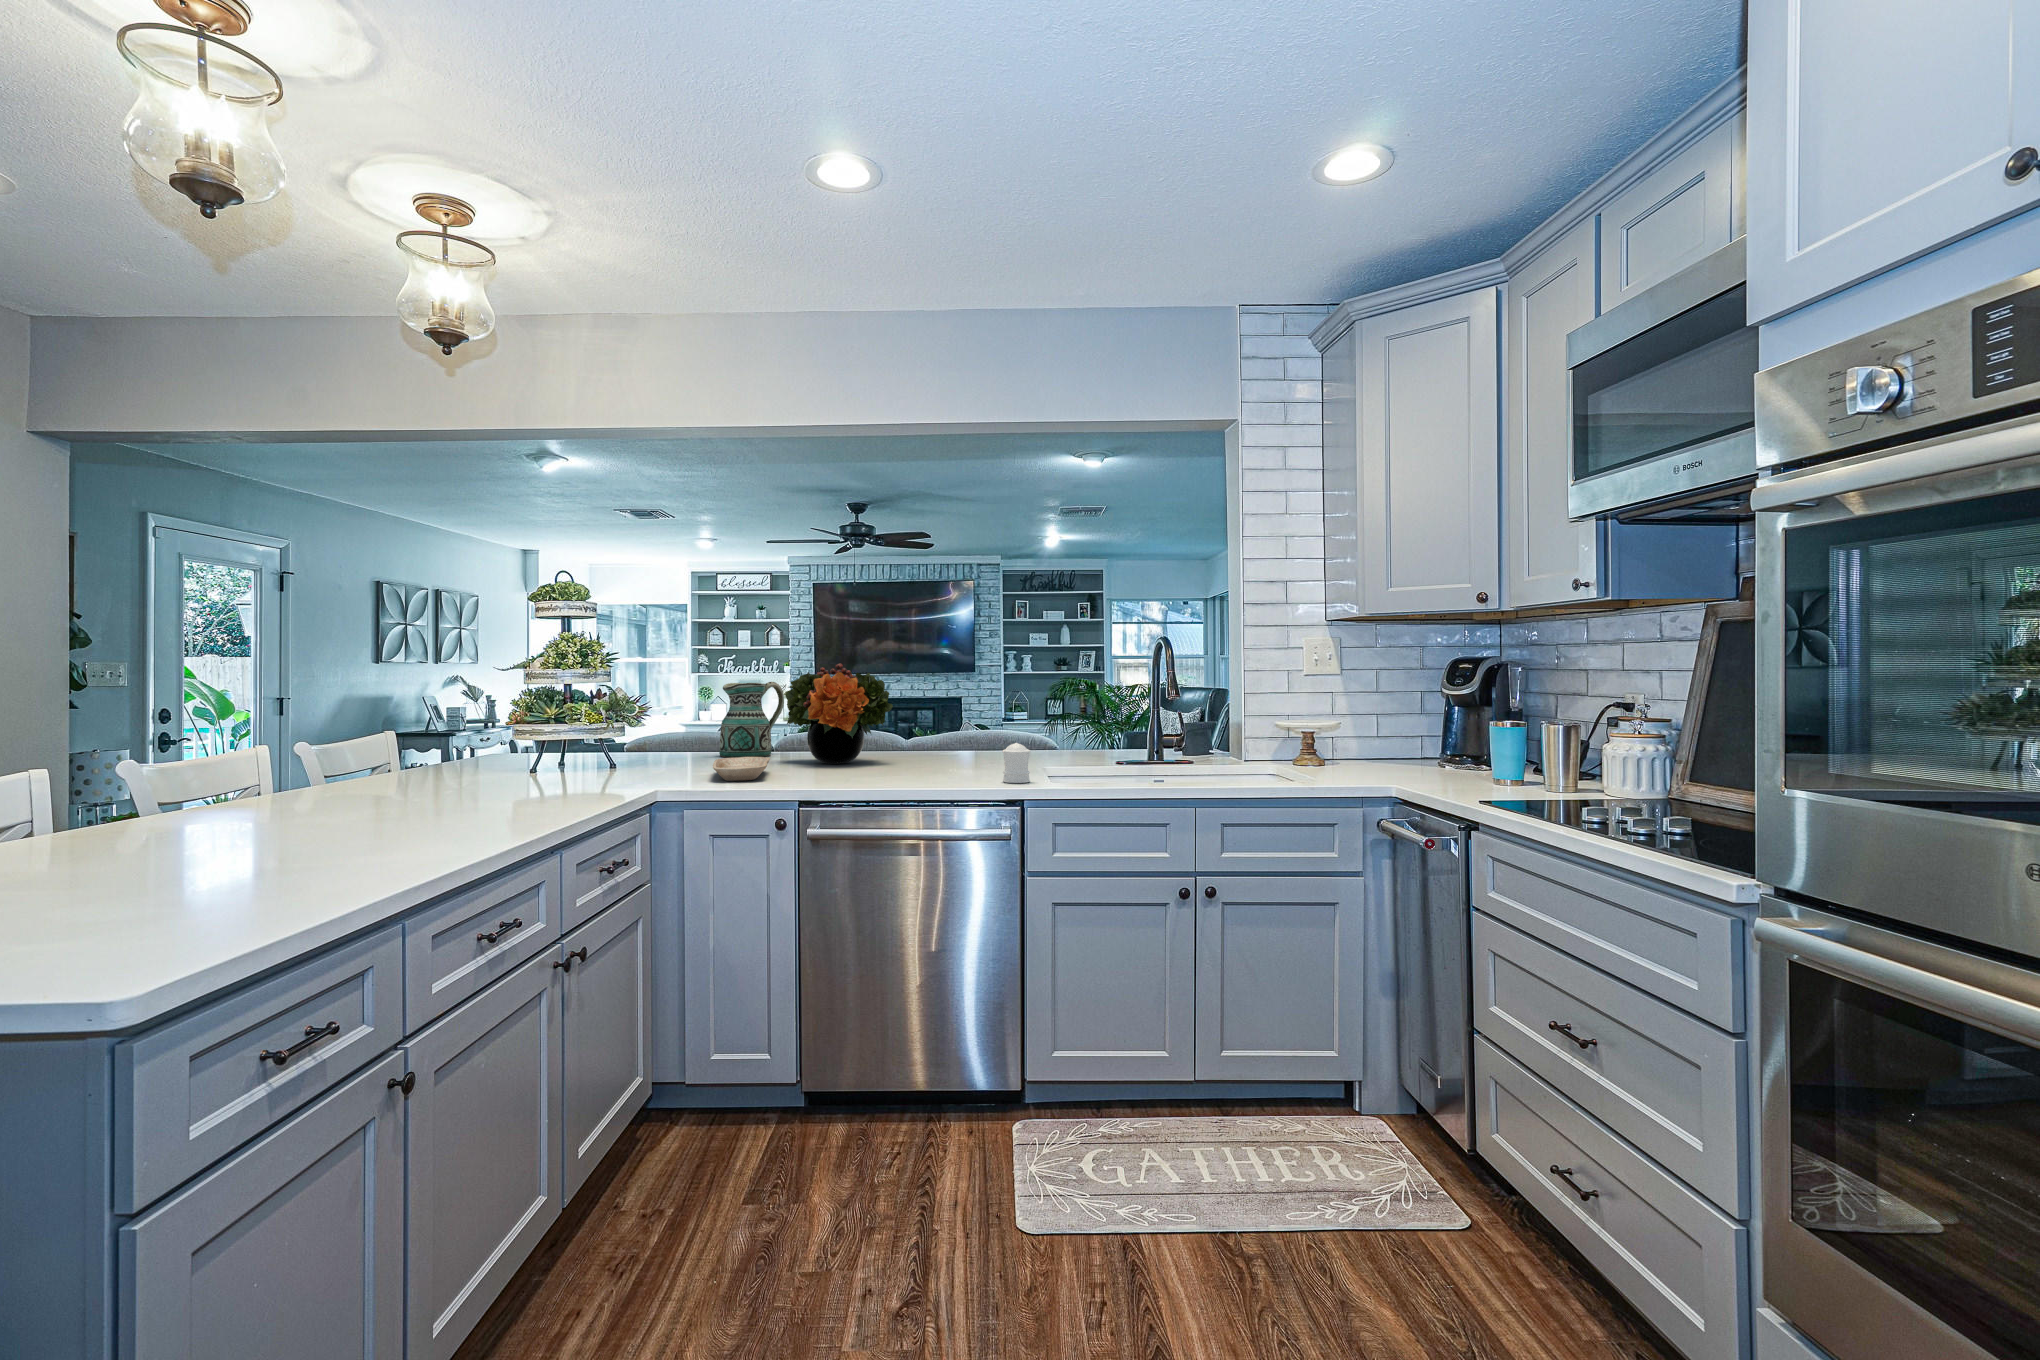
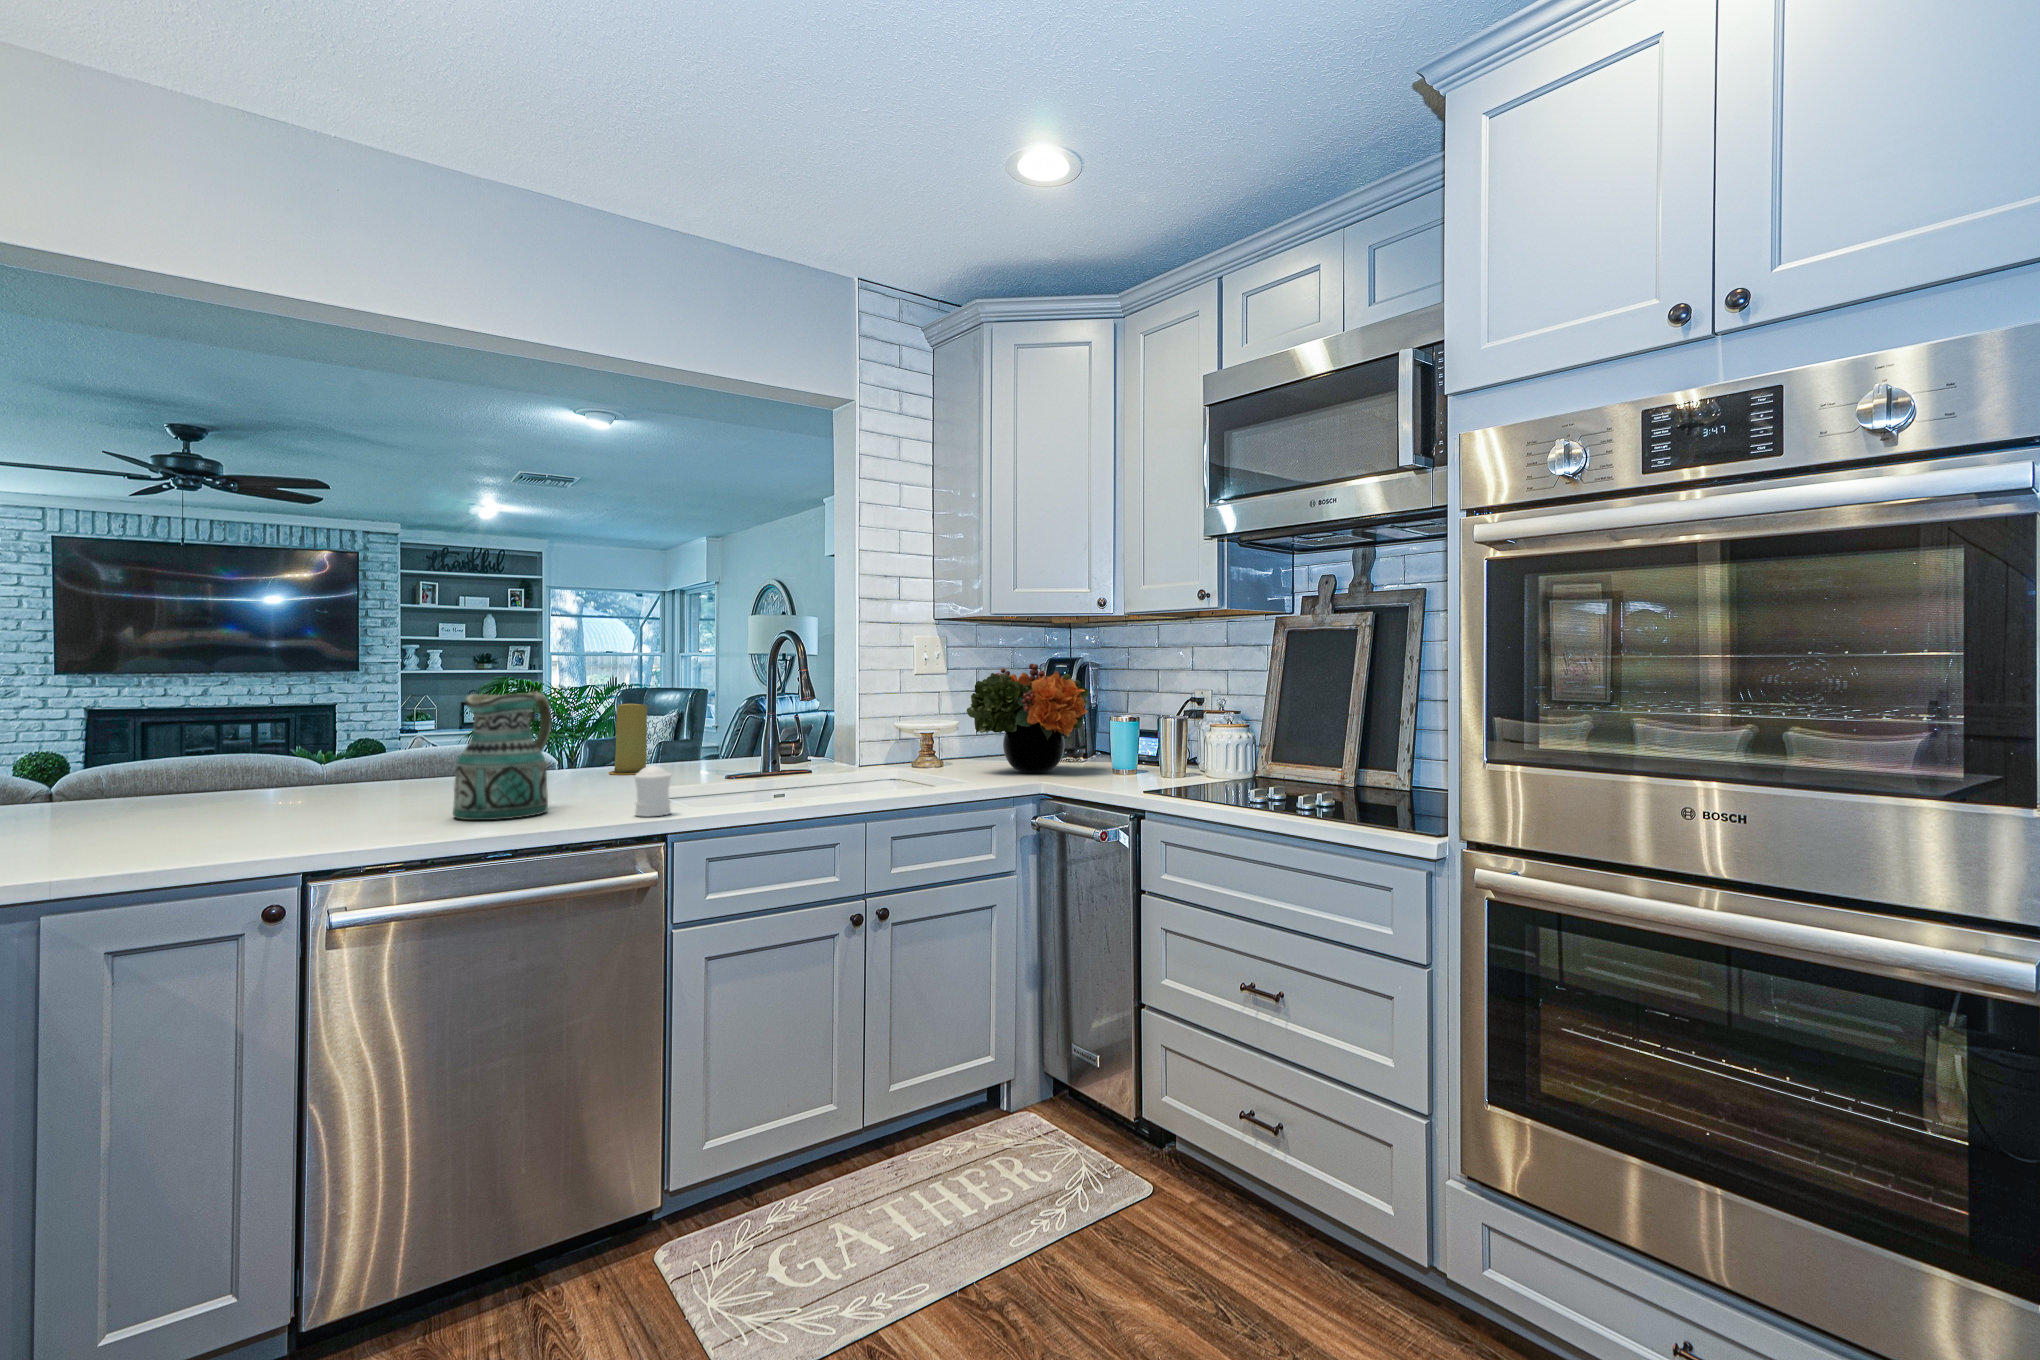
flower arrangement: present [784,663,893,764] -> present [967,664,1089,773]
ceramic pitcher: present [719,682,784,757] -> present [453,691,552,820]
candle: none [1047,697,1080,755] -> present [609,704,647,775]
tray: present [713,757,770,781] -> none [110,812,246,857]

